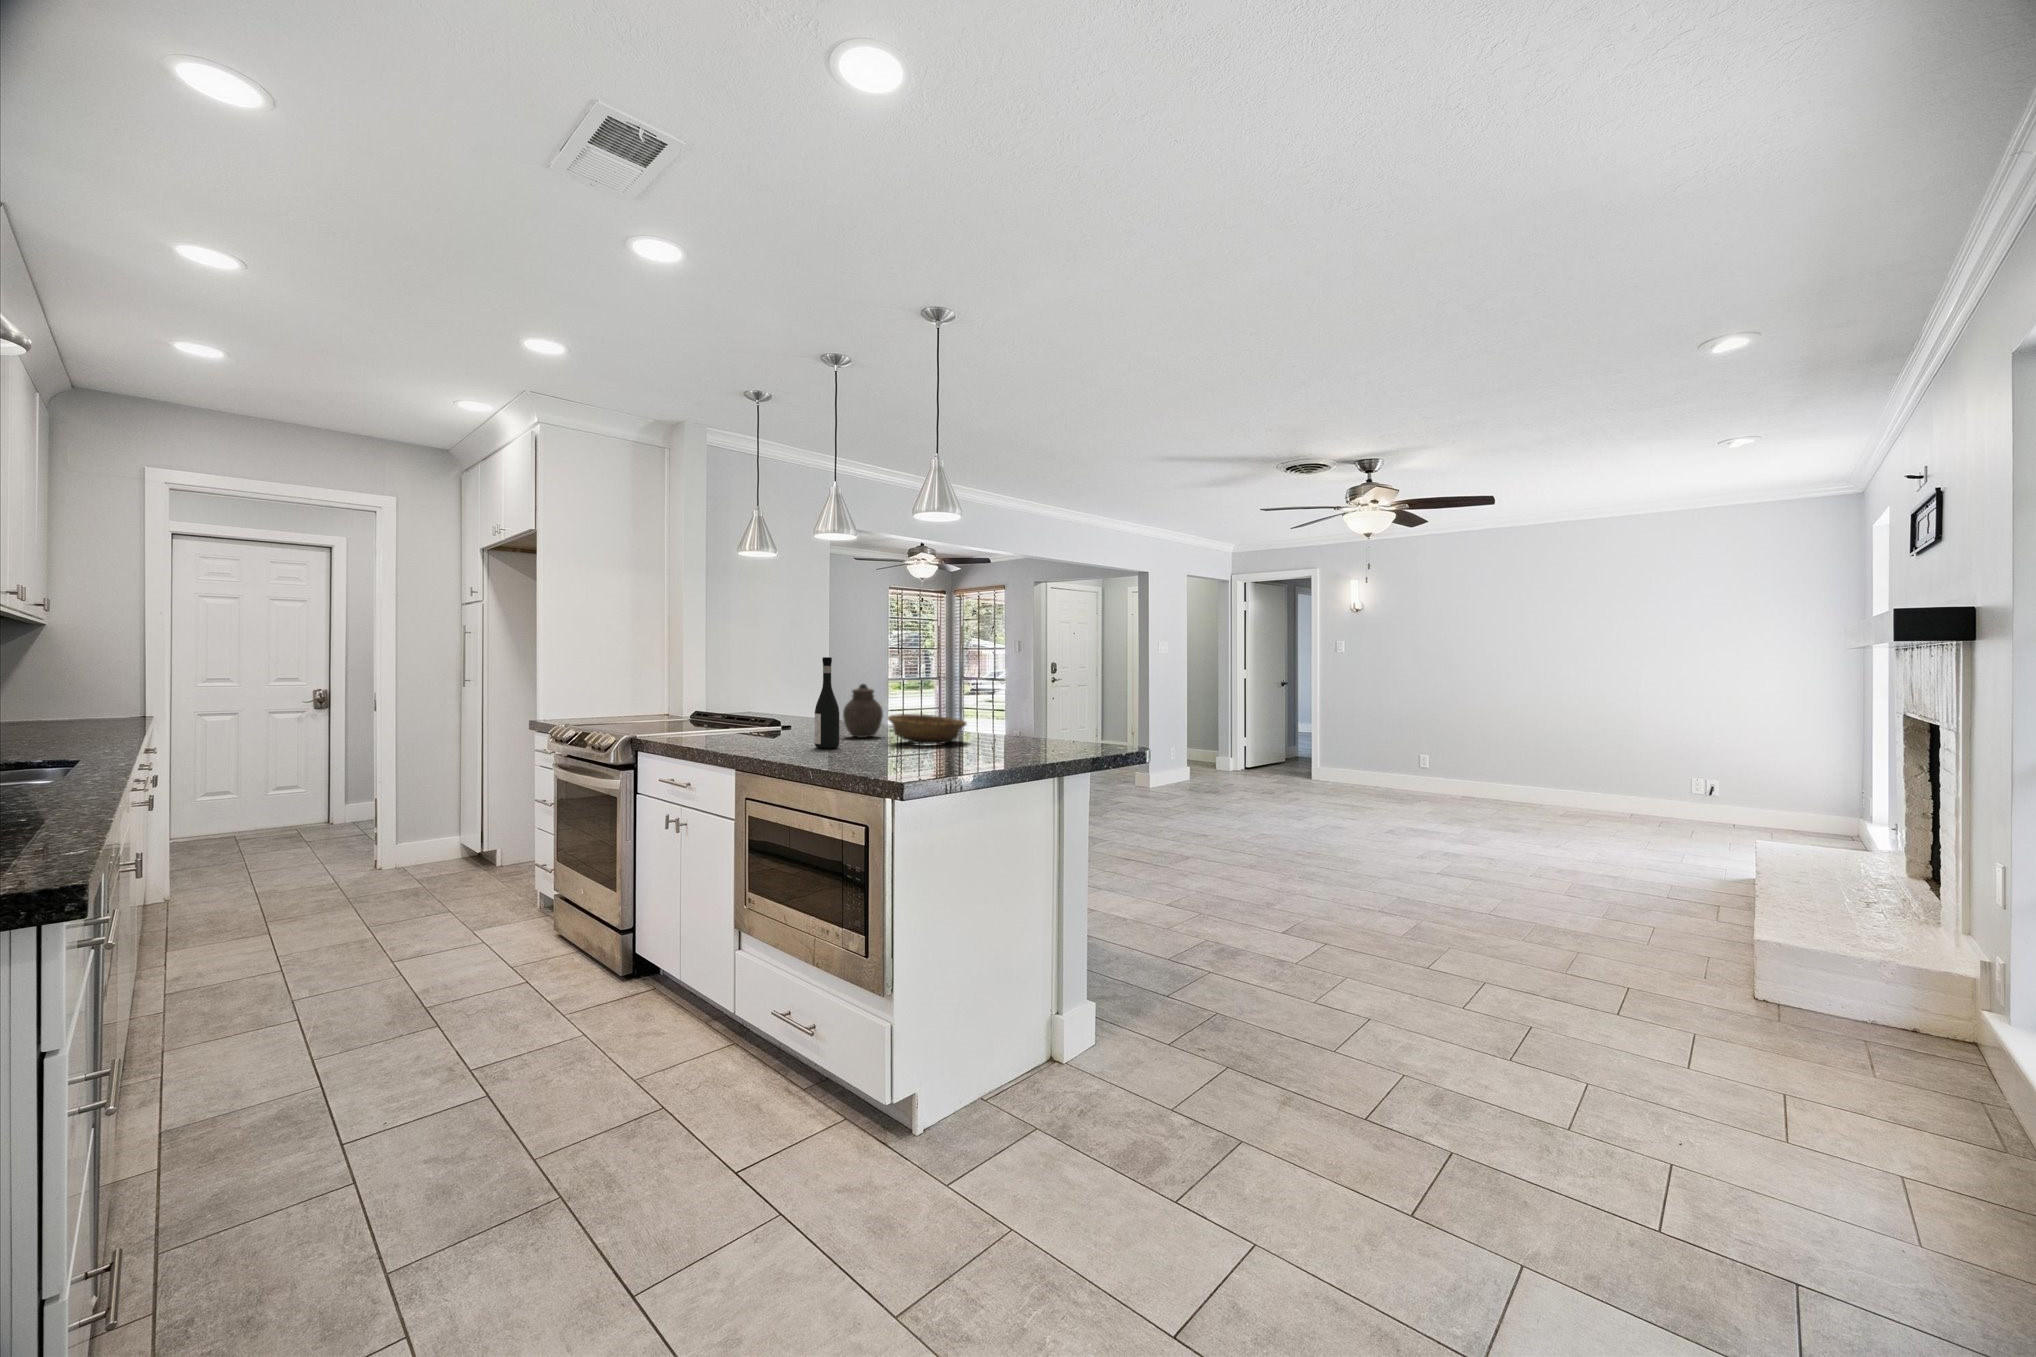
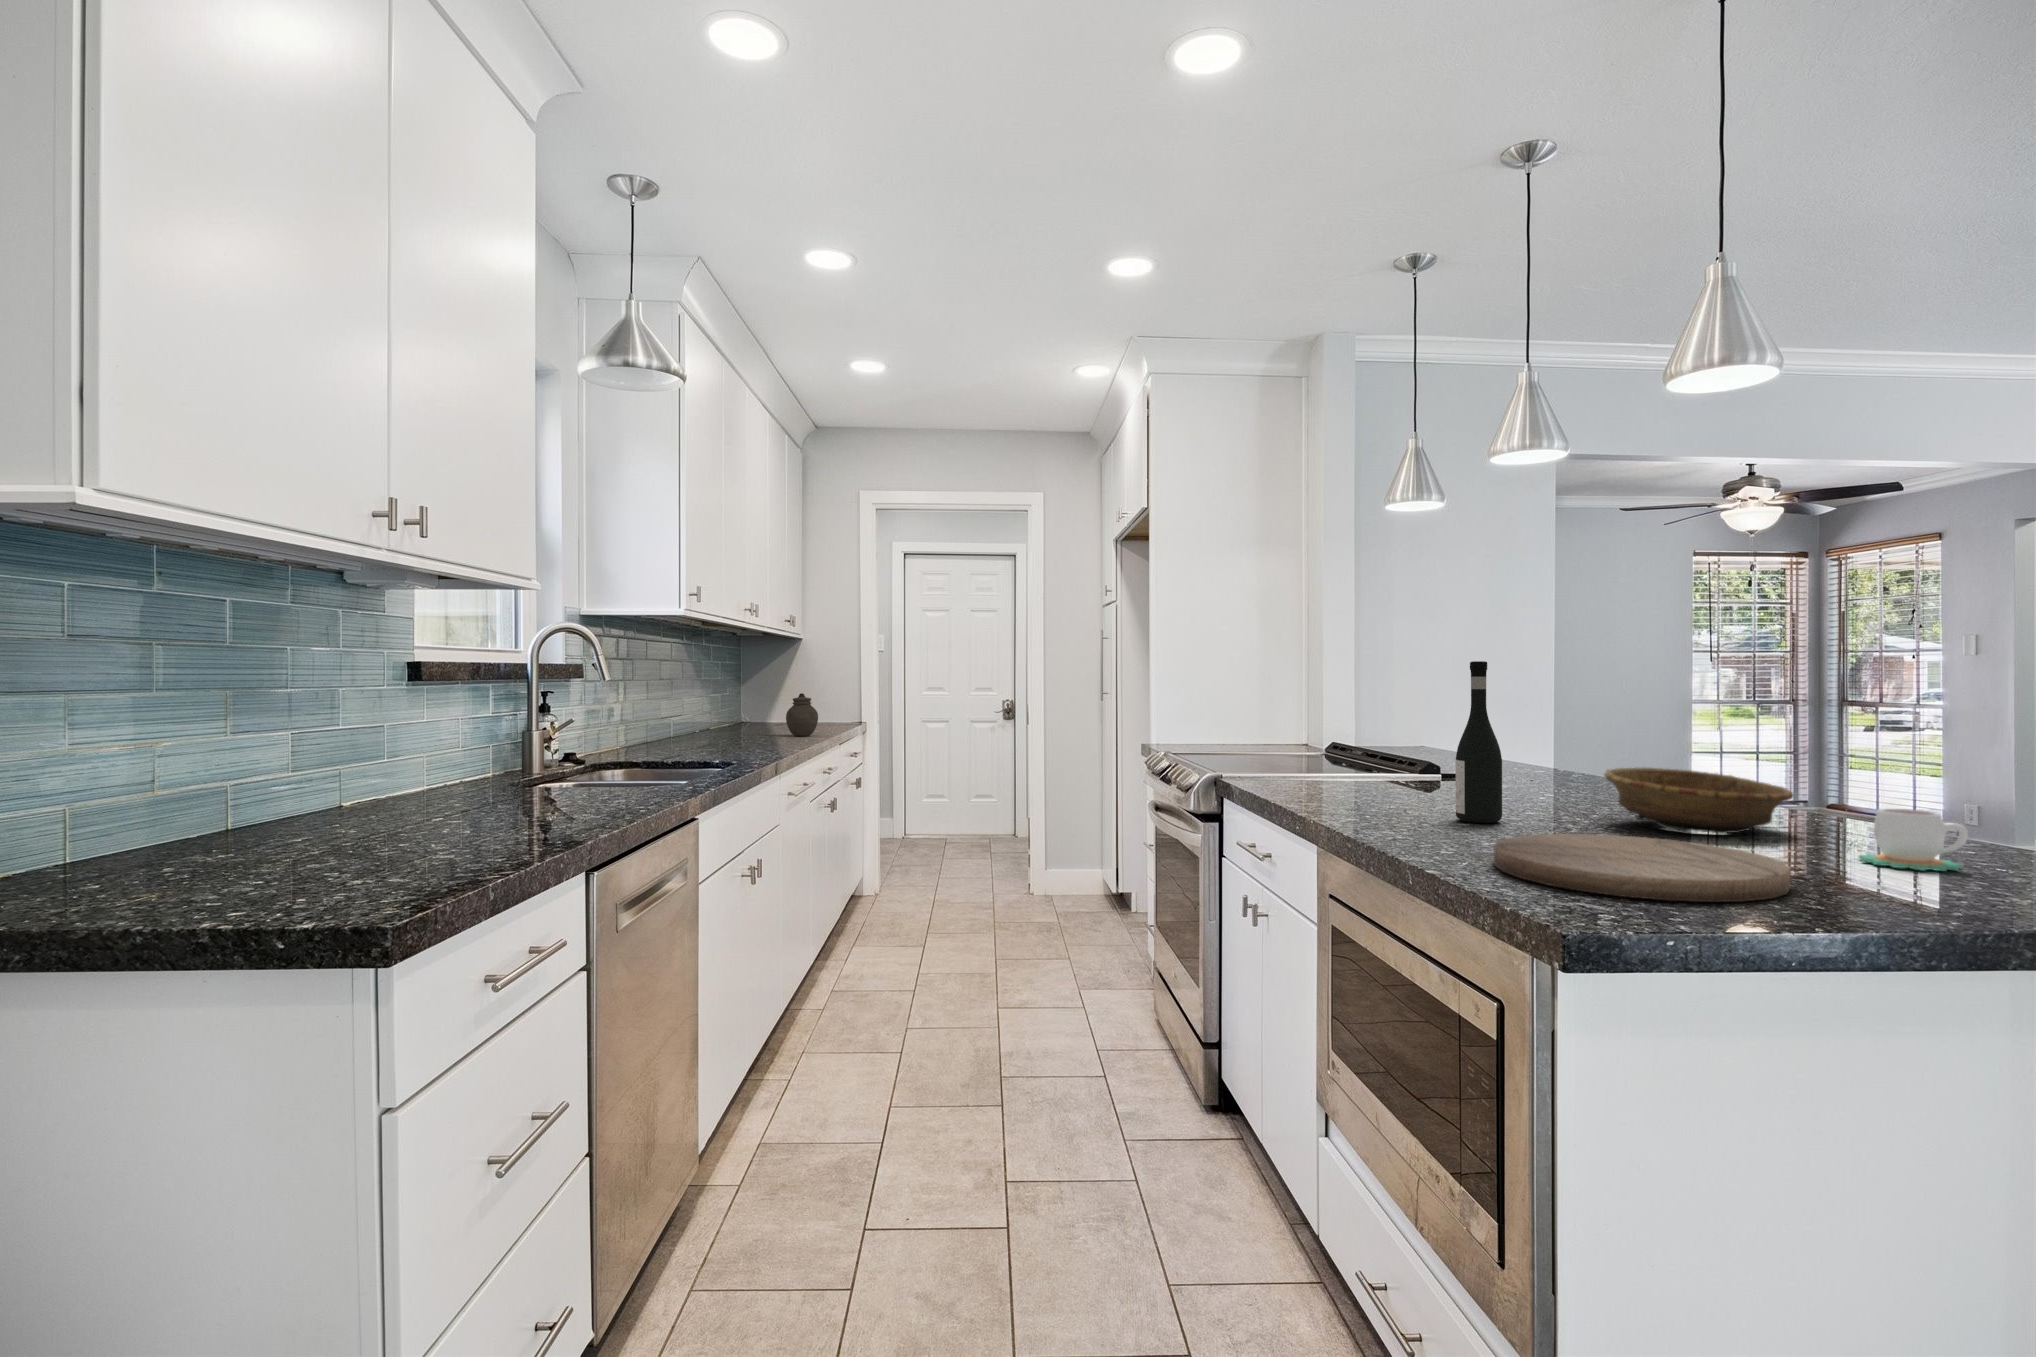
jar: present [843,684,883,738] -> present [786,693,818,736]
mug: none [993,725,1029,751] -> present [1859,809,1968,871]
cutting board: none [851,746,973,769] -> present [1494,834,1790,902]

